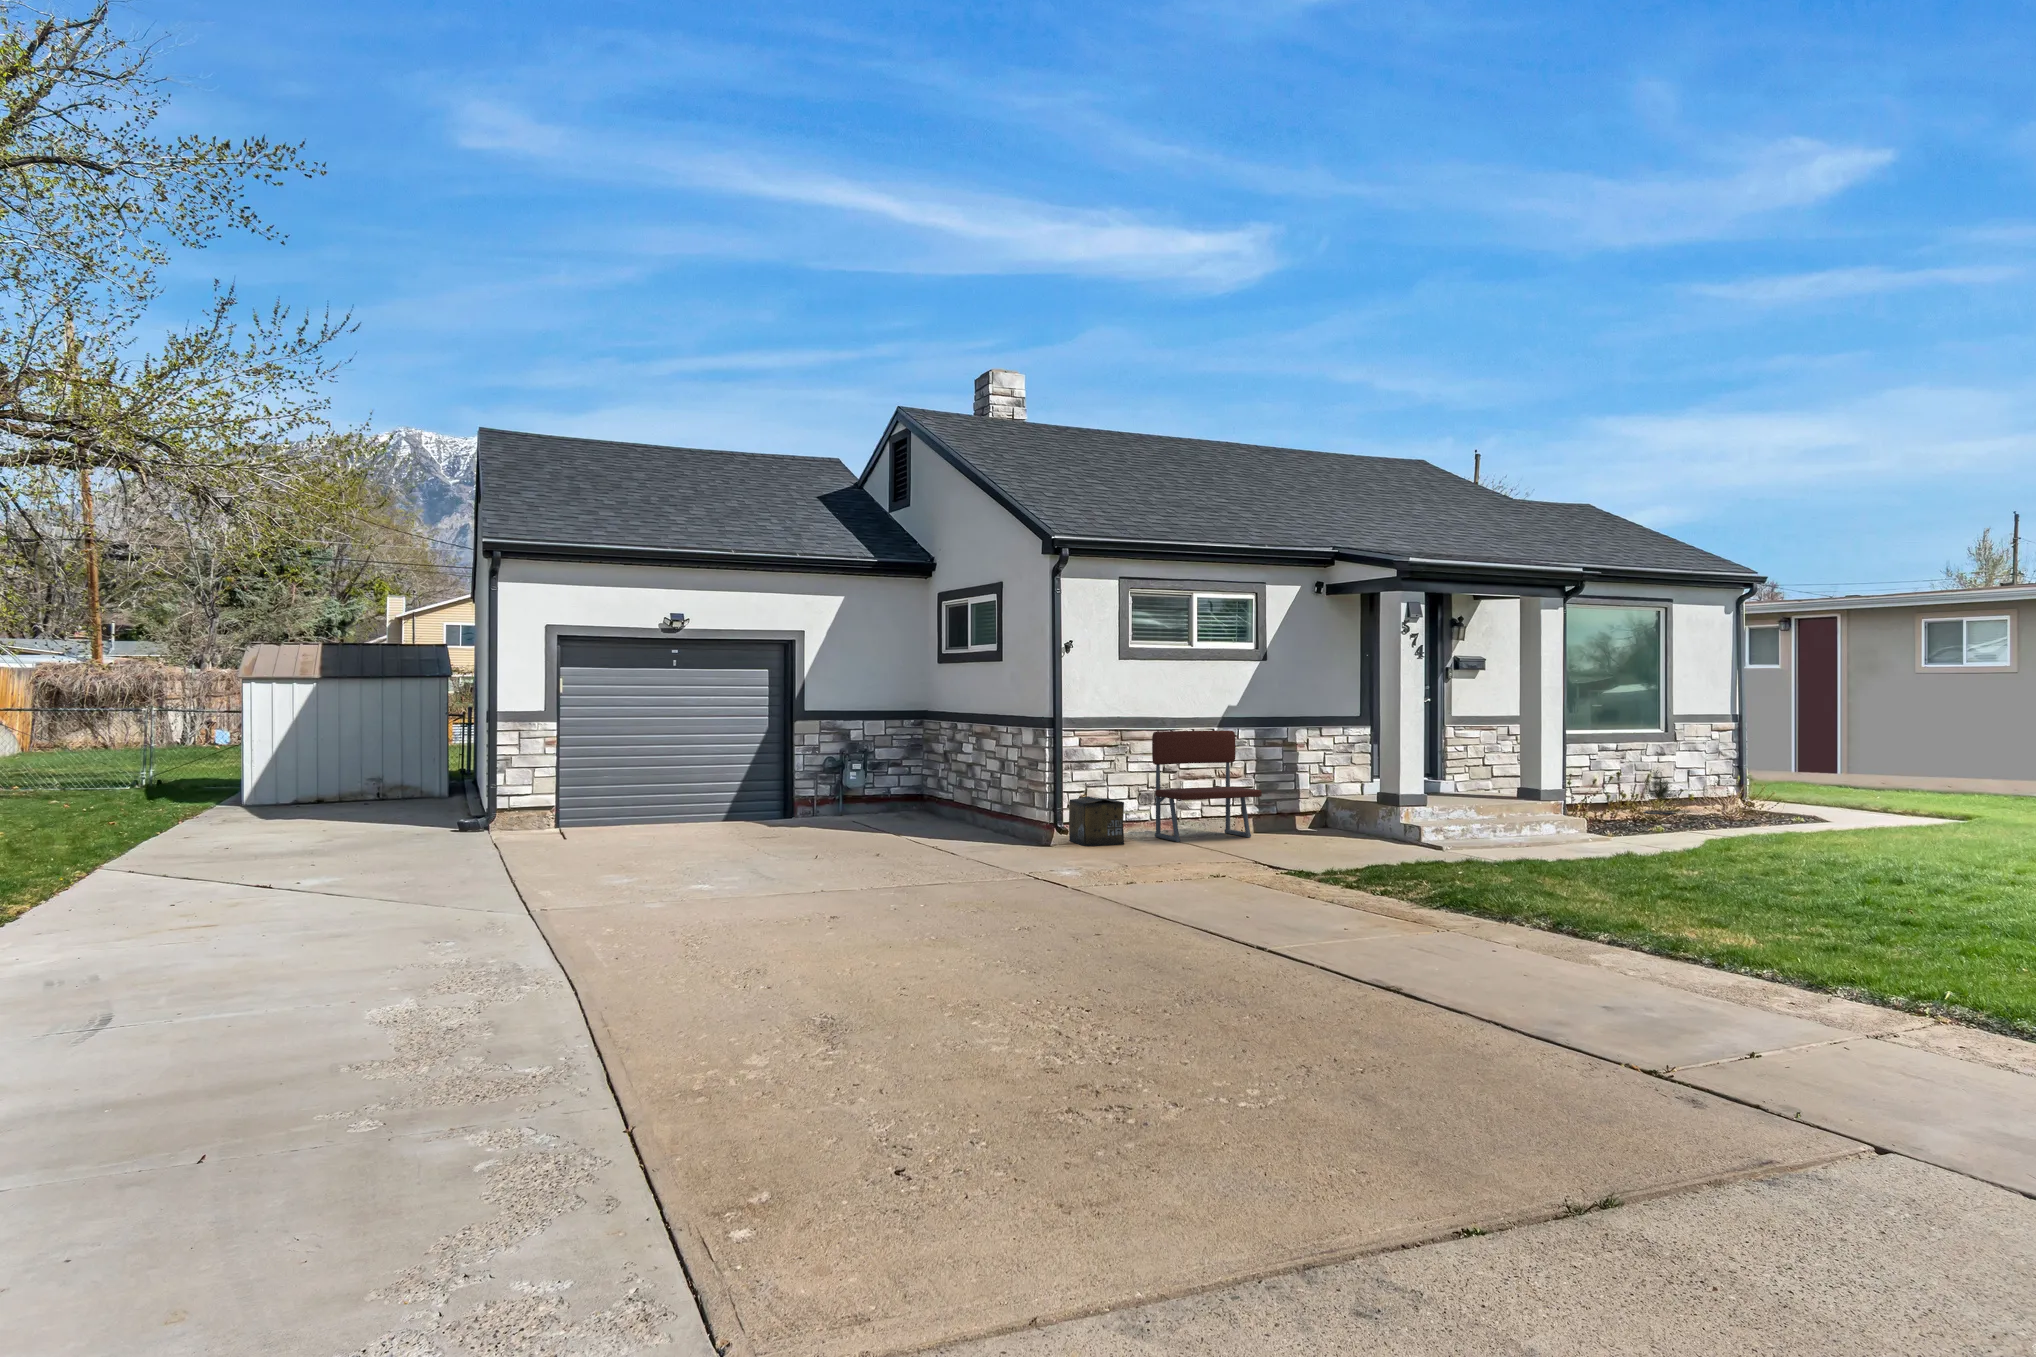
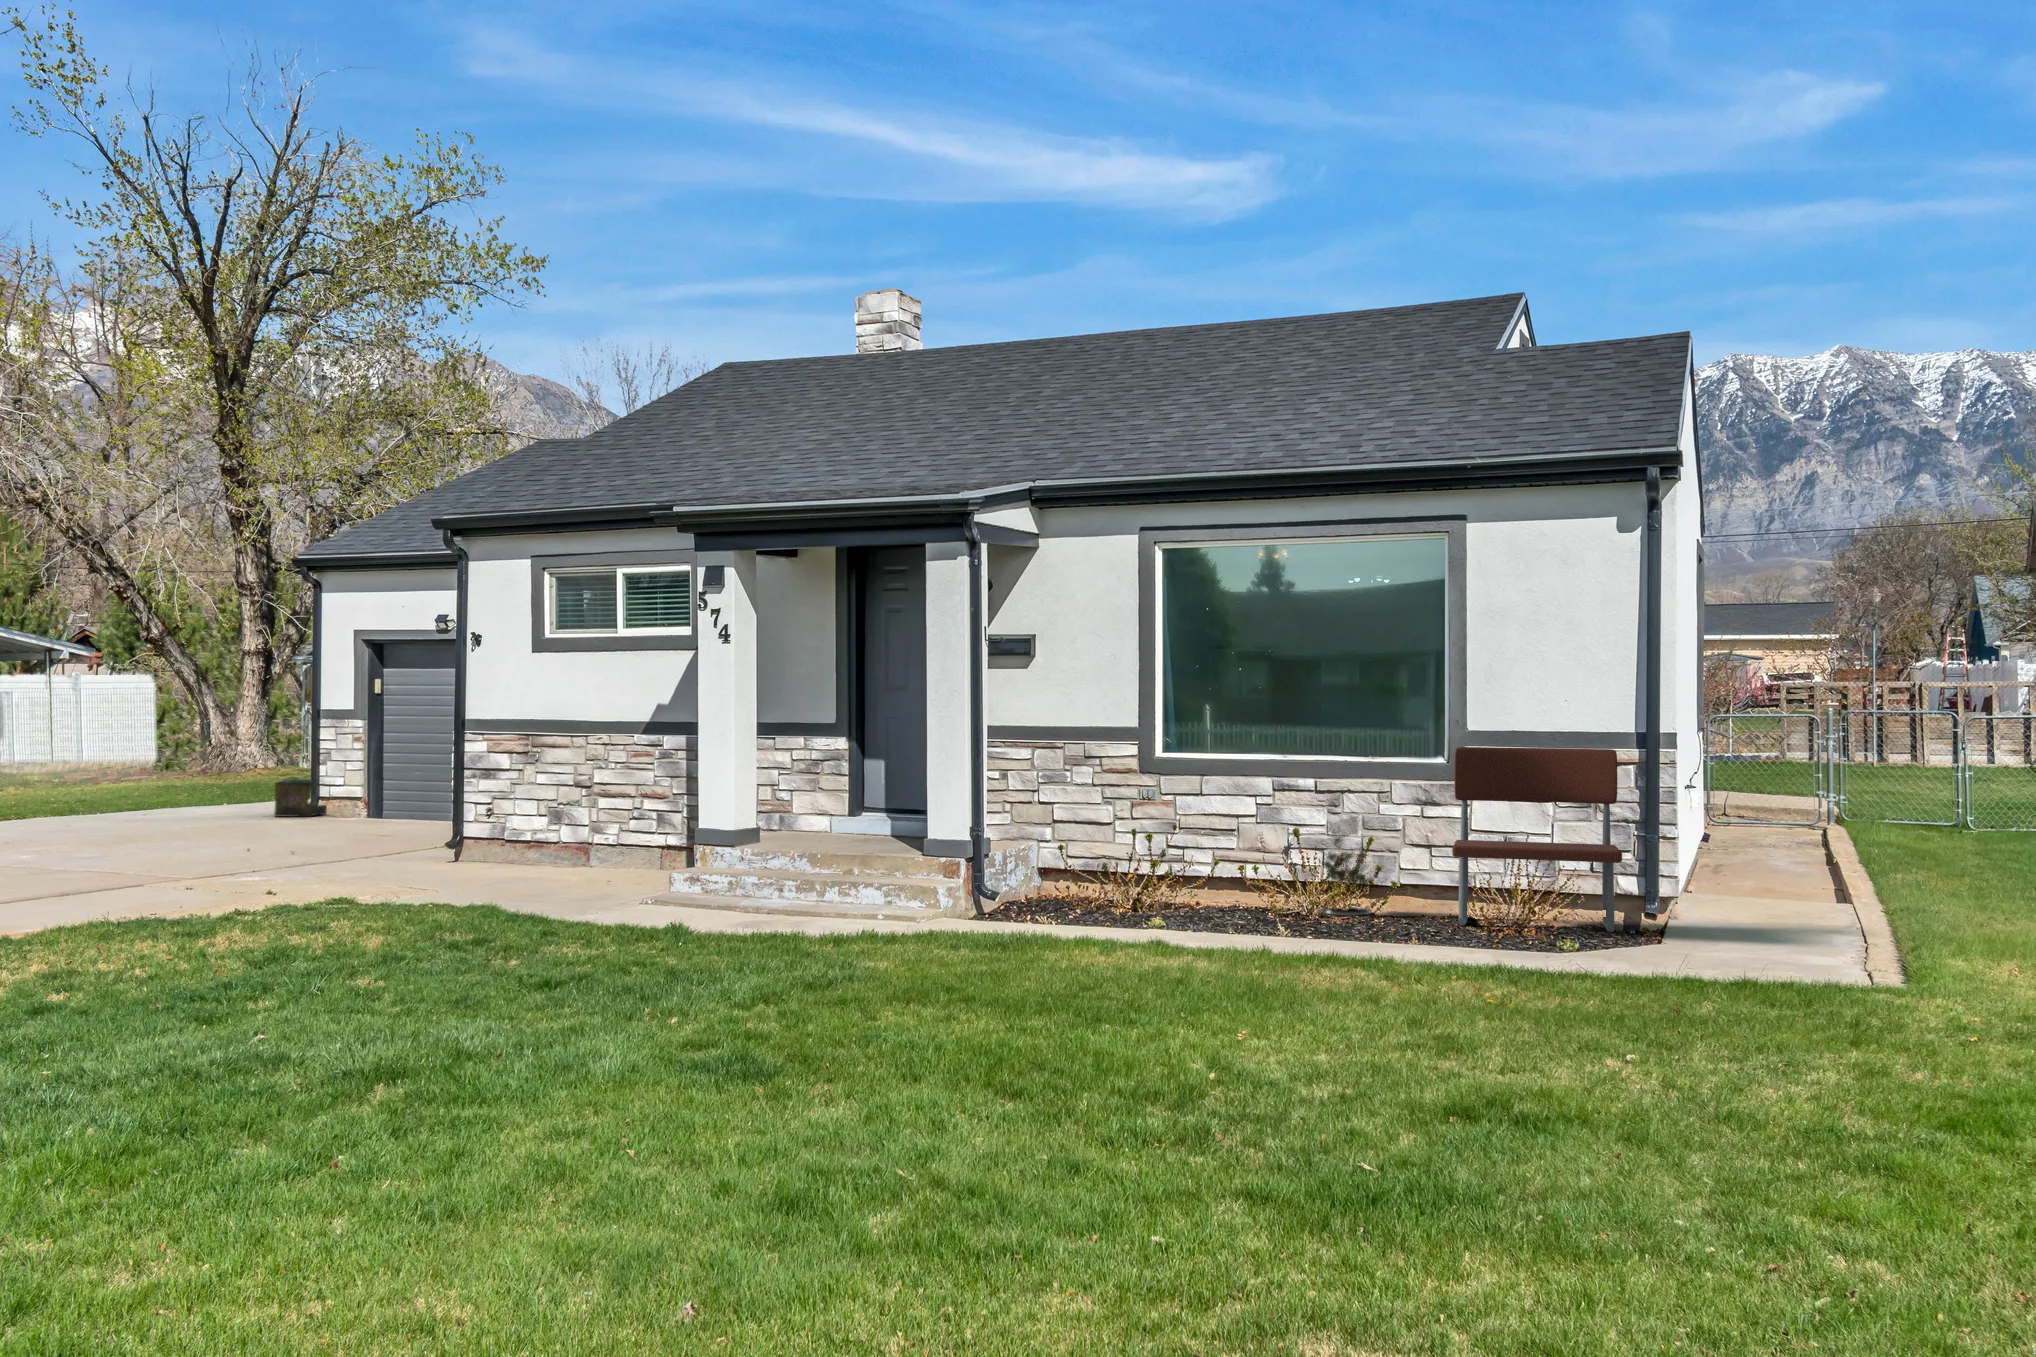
bench: present [1152,730,1262,842] -> present [1452,747,1622,932]
cardboard box: present [1069,796,1124,846] -> present [274,779,327,817]

